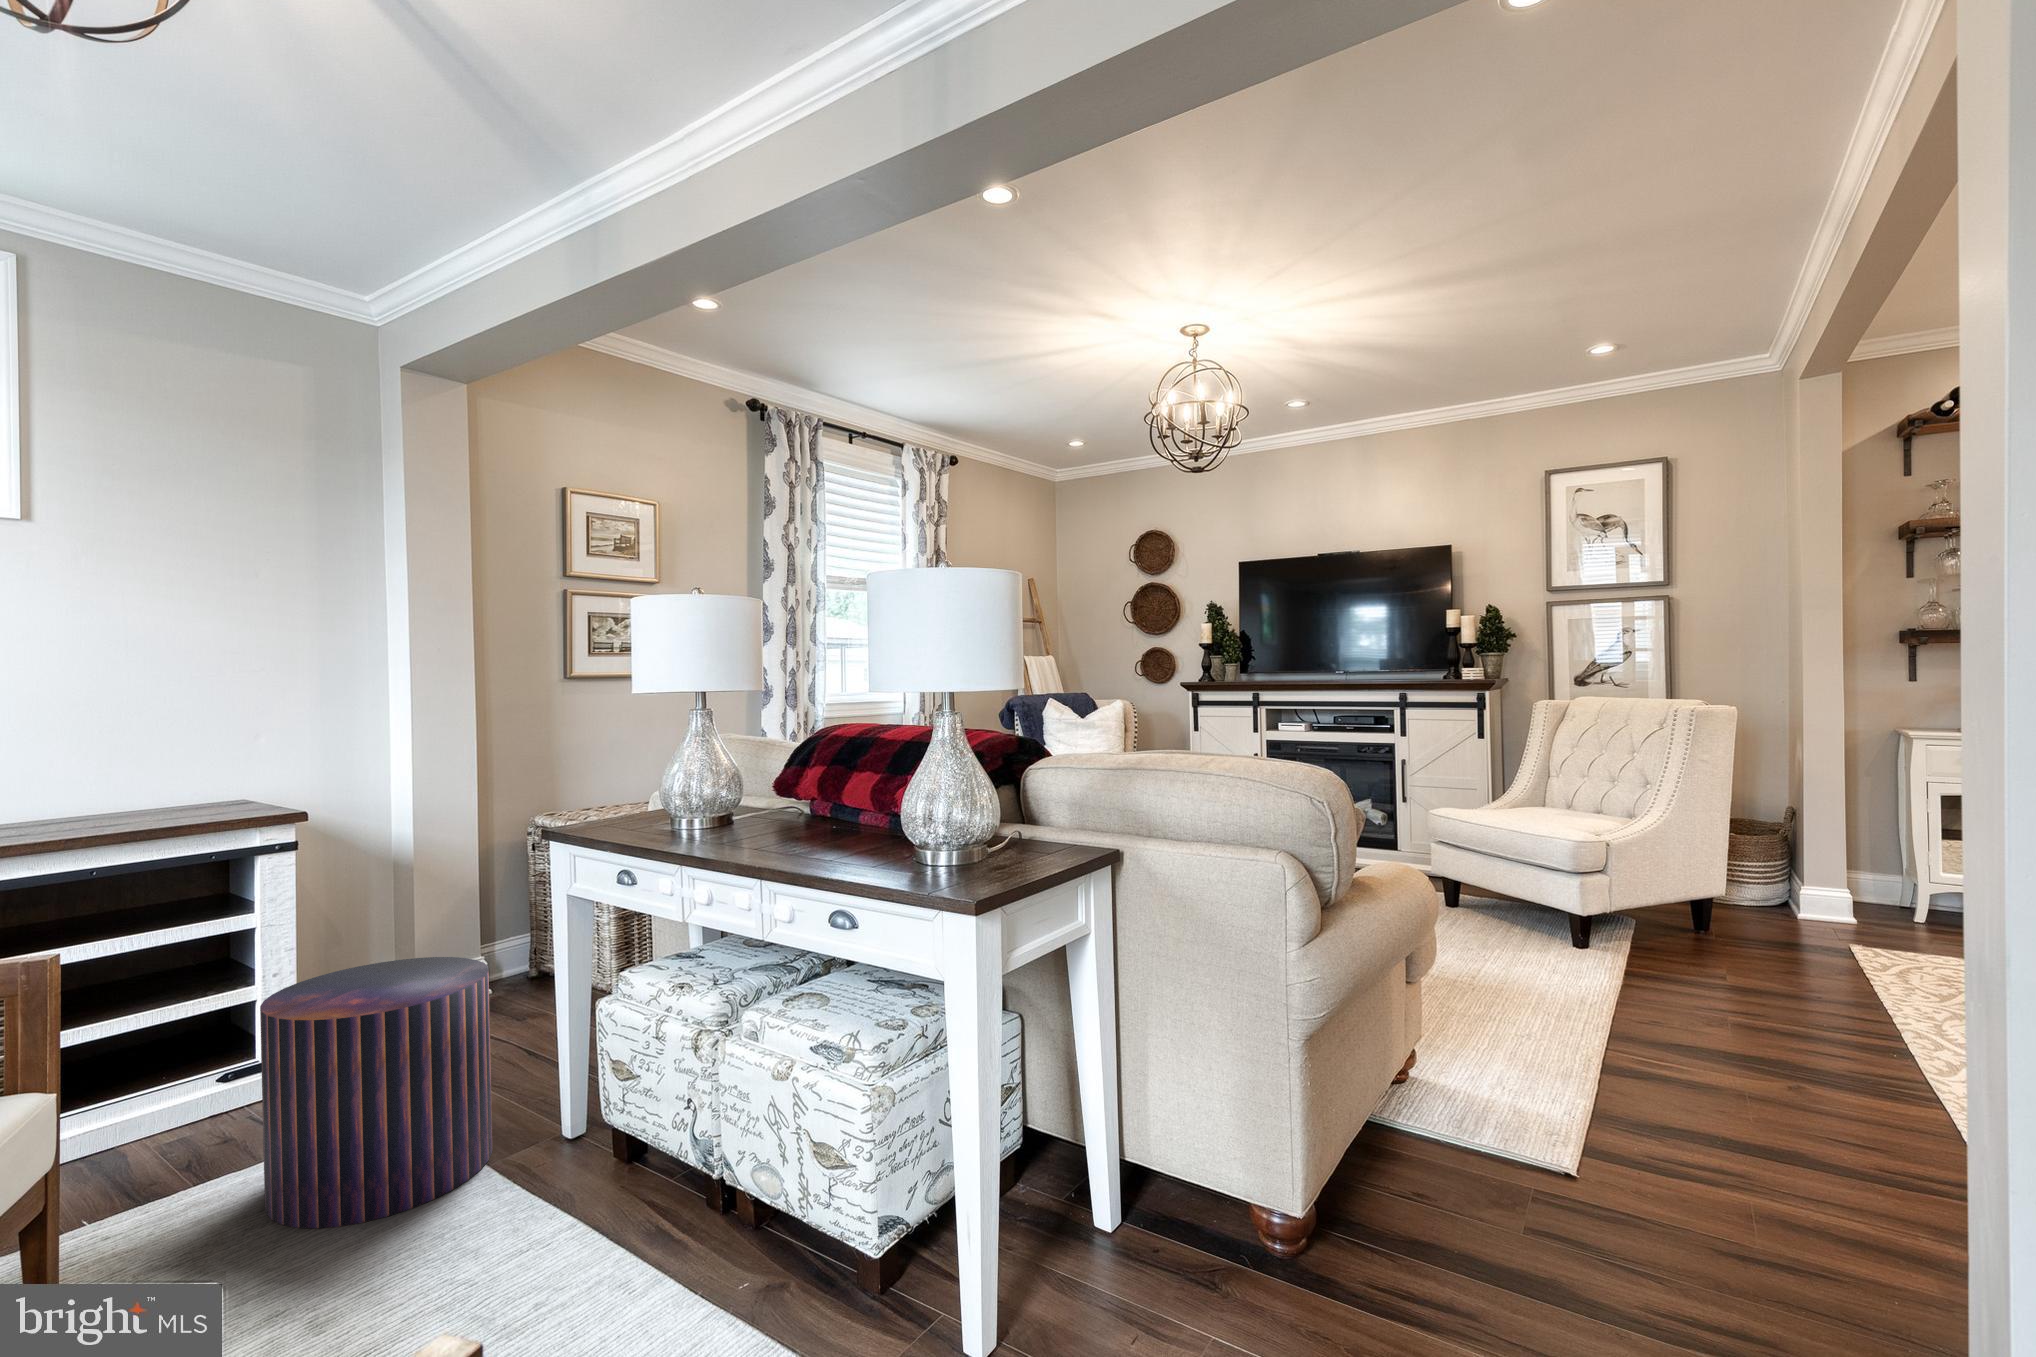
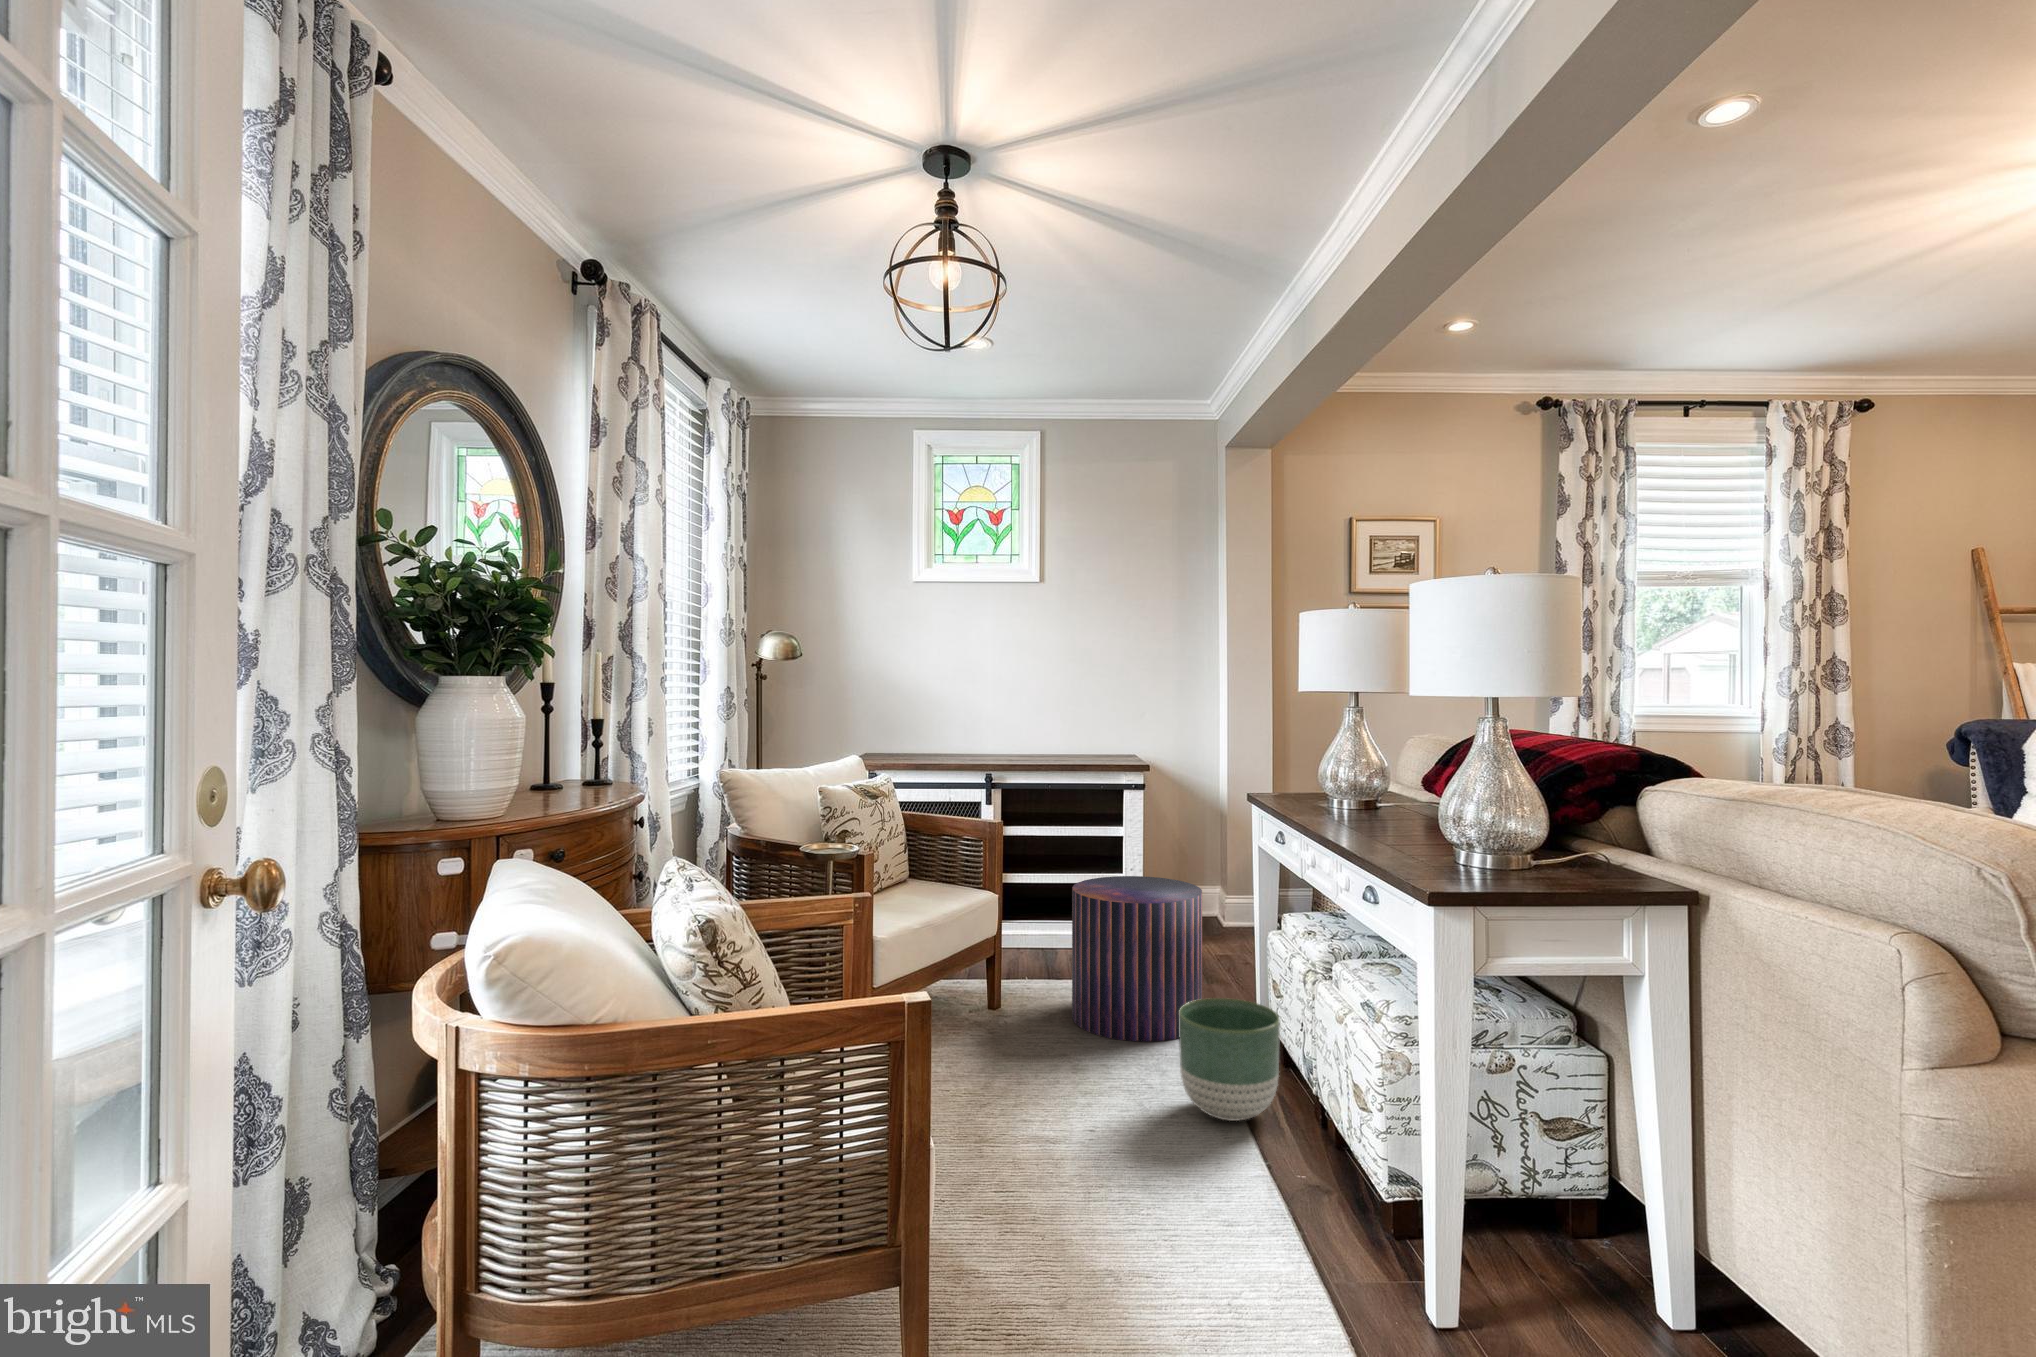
planter: none [544,1092,687,1268] -> present [1179,998,1280,1121]

